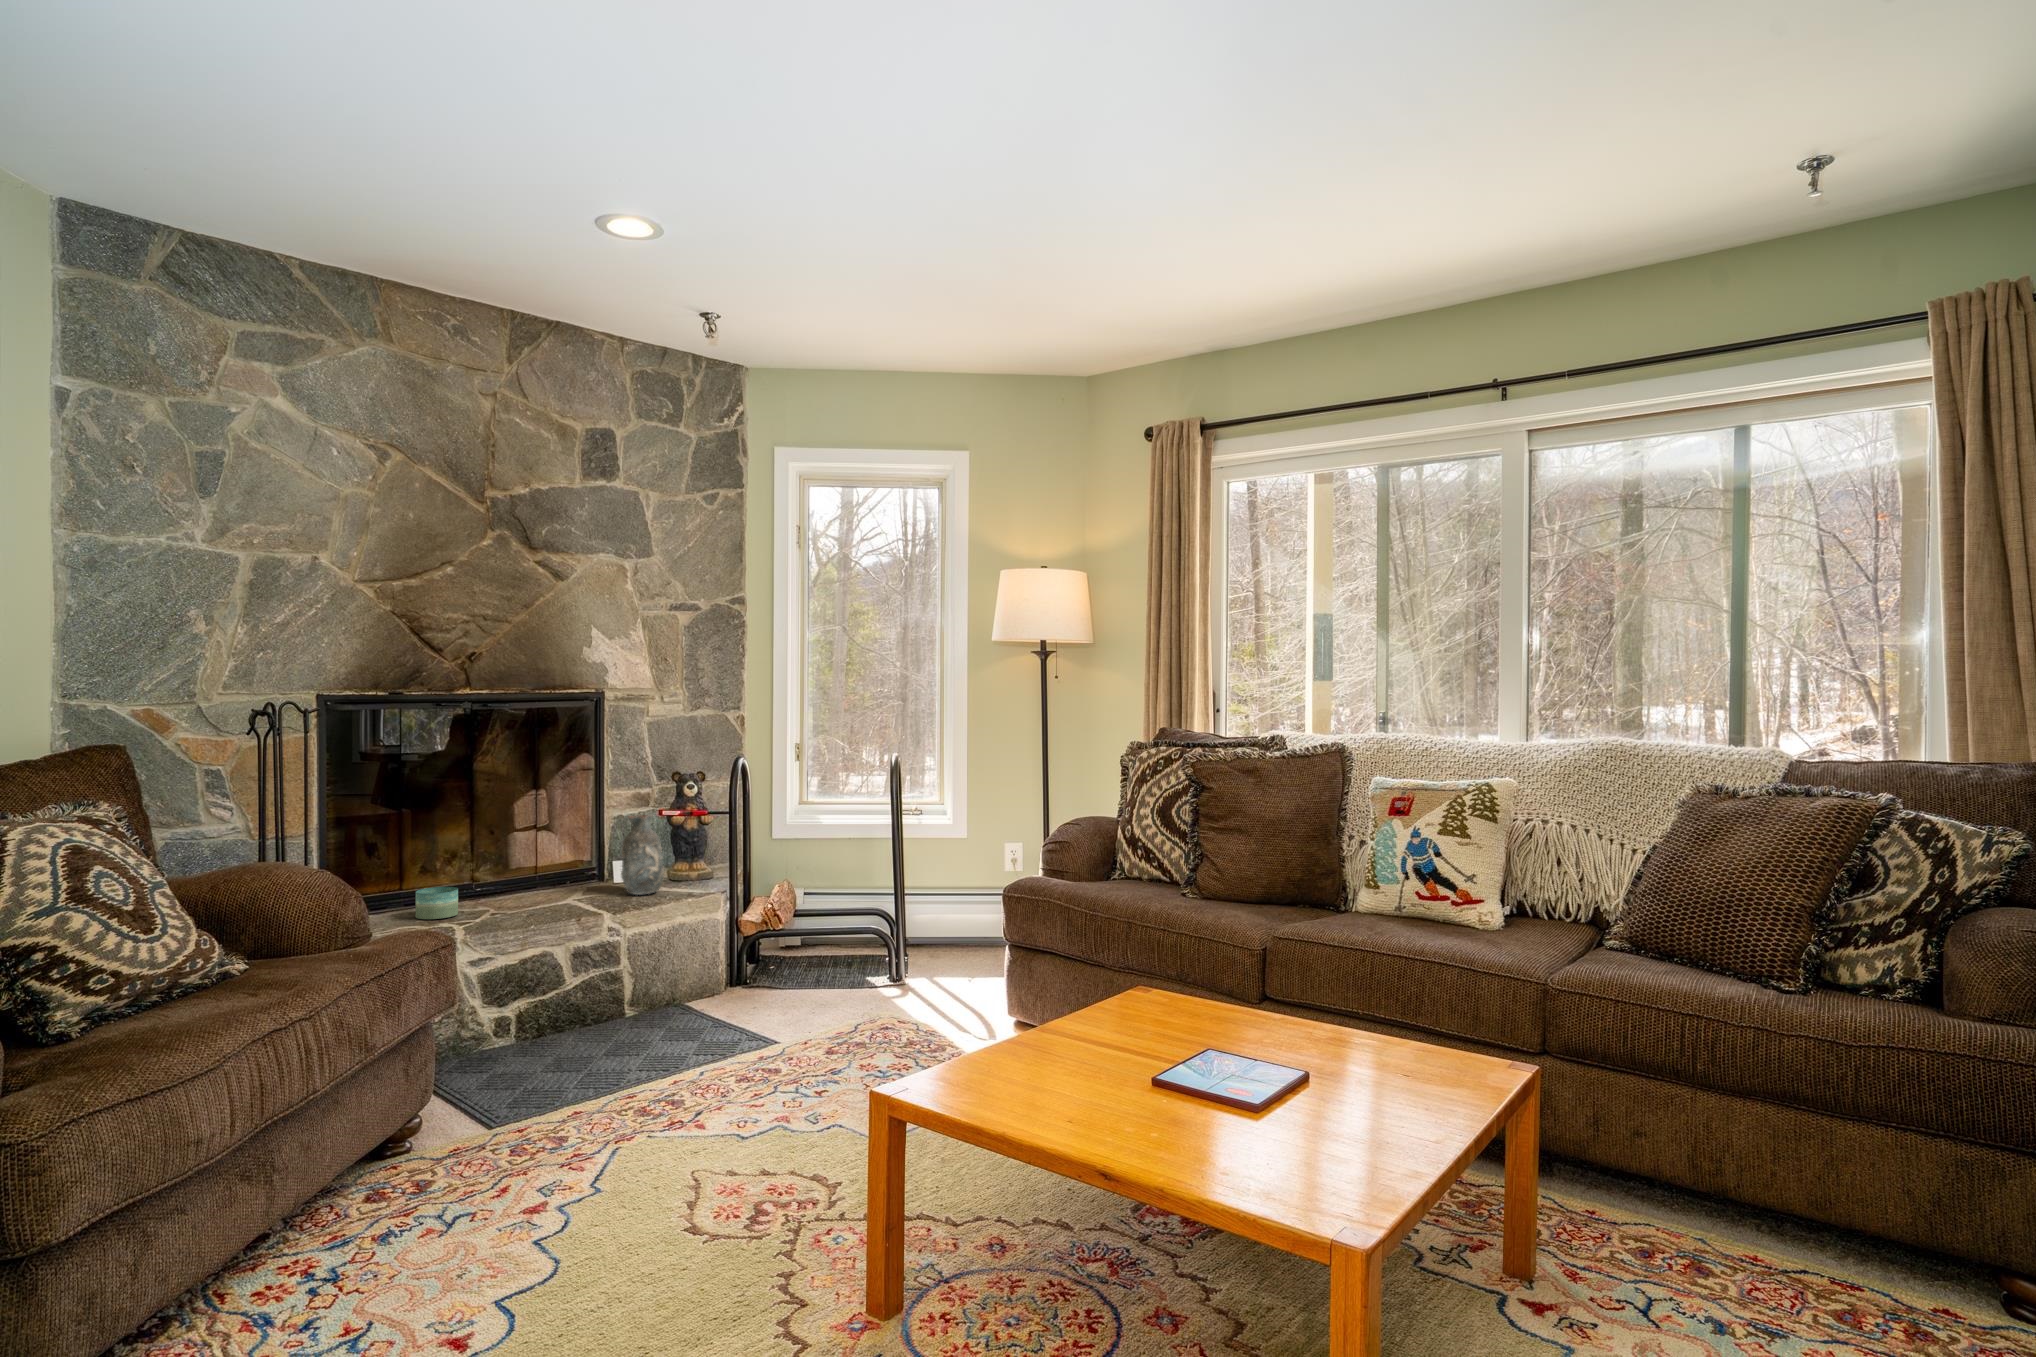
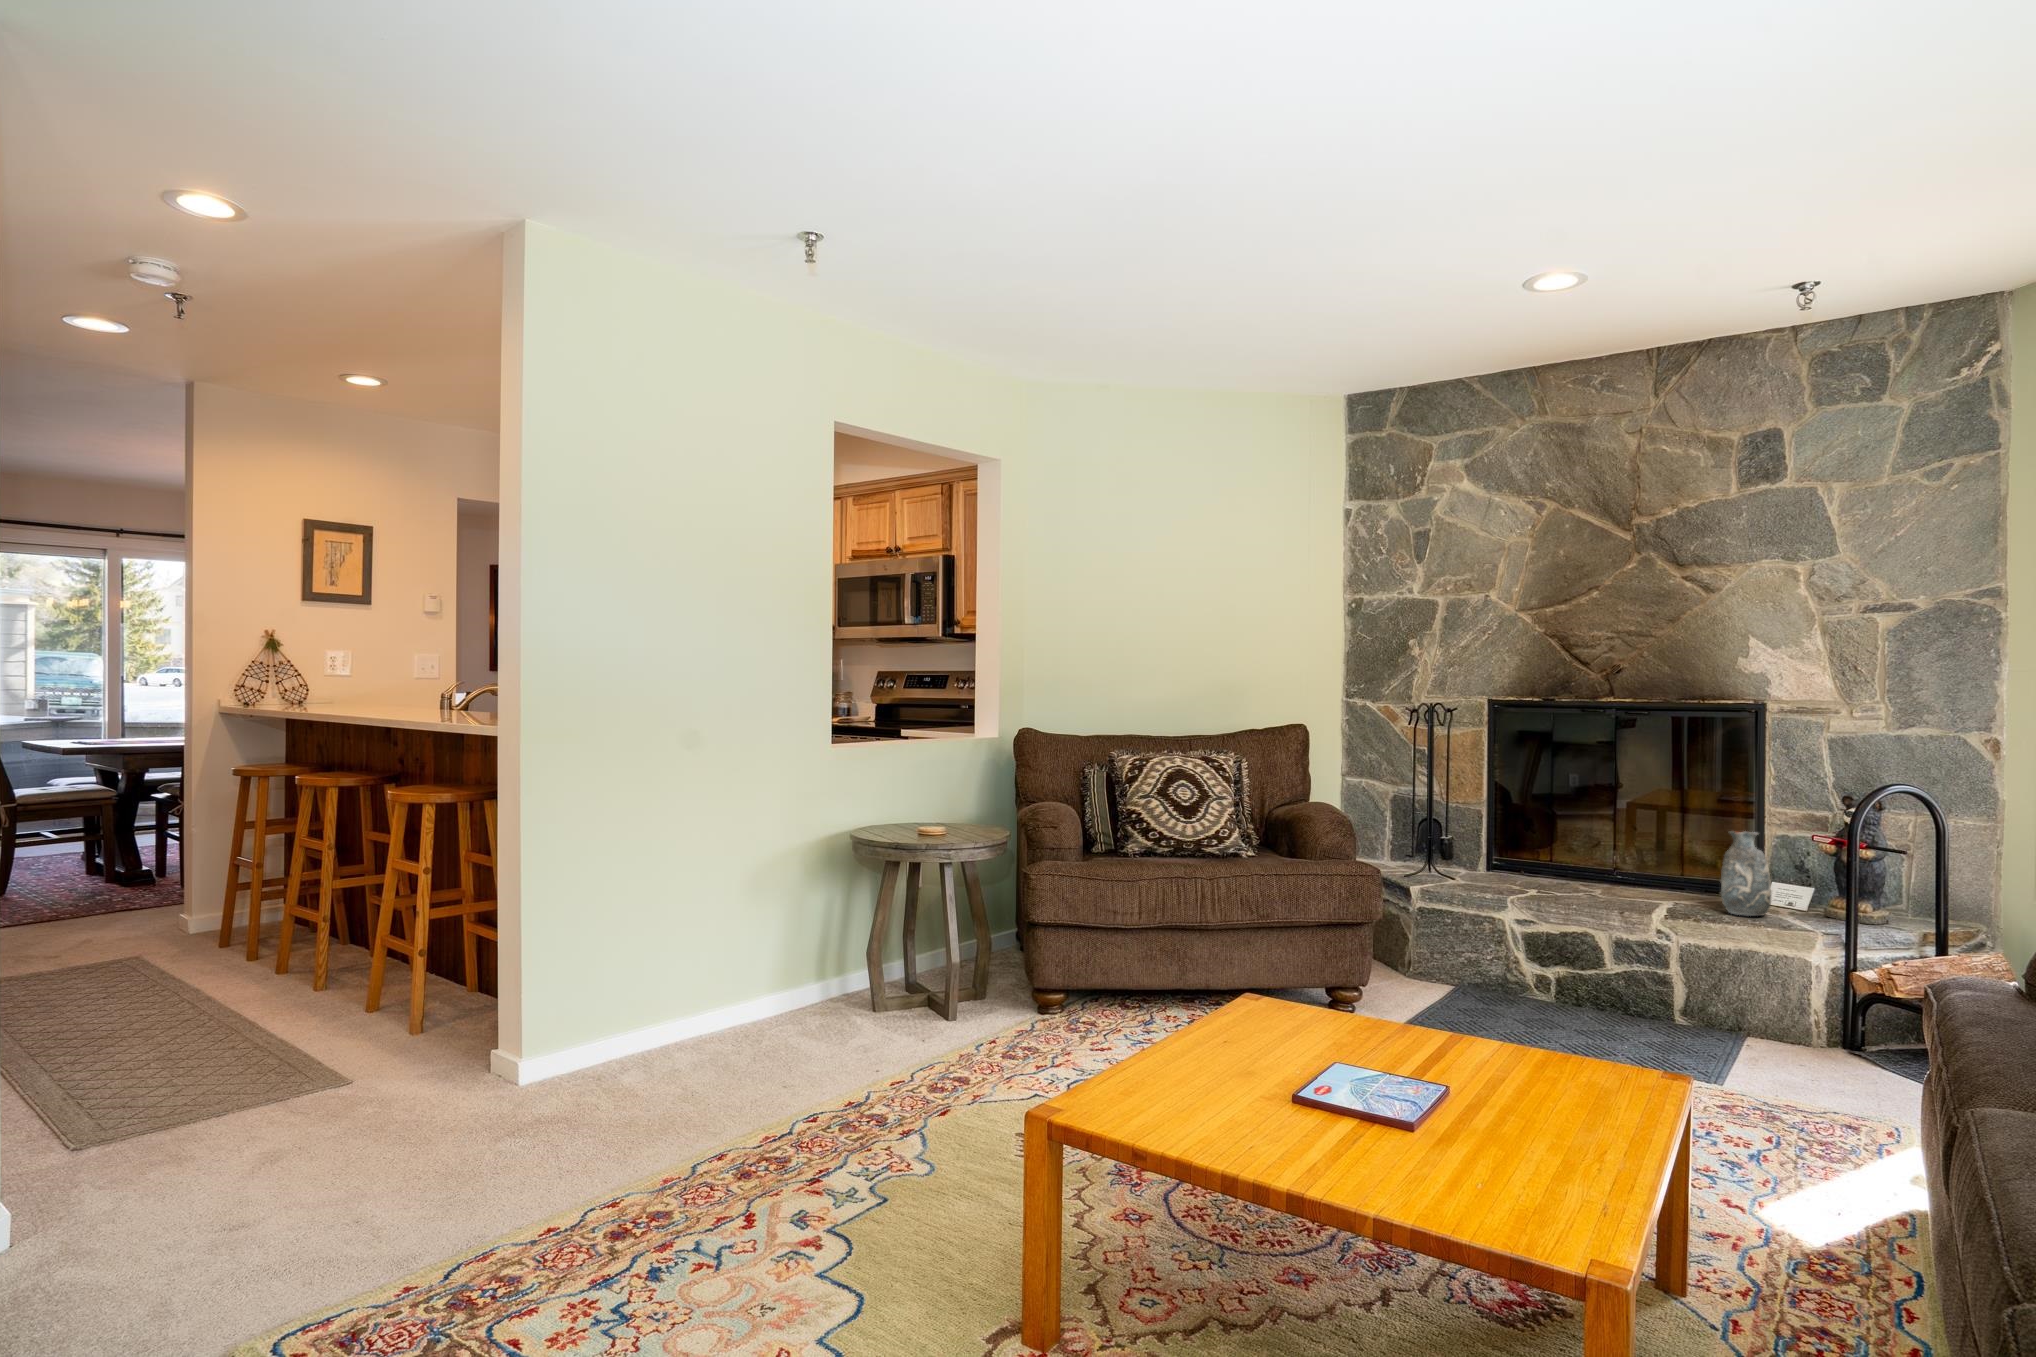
candle: present [415,887,458,919] -> none [1521,863,1556,889]

